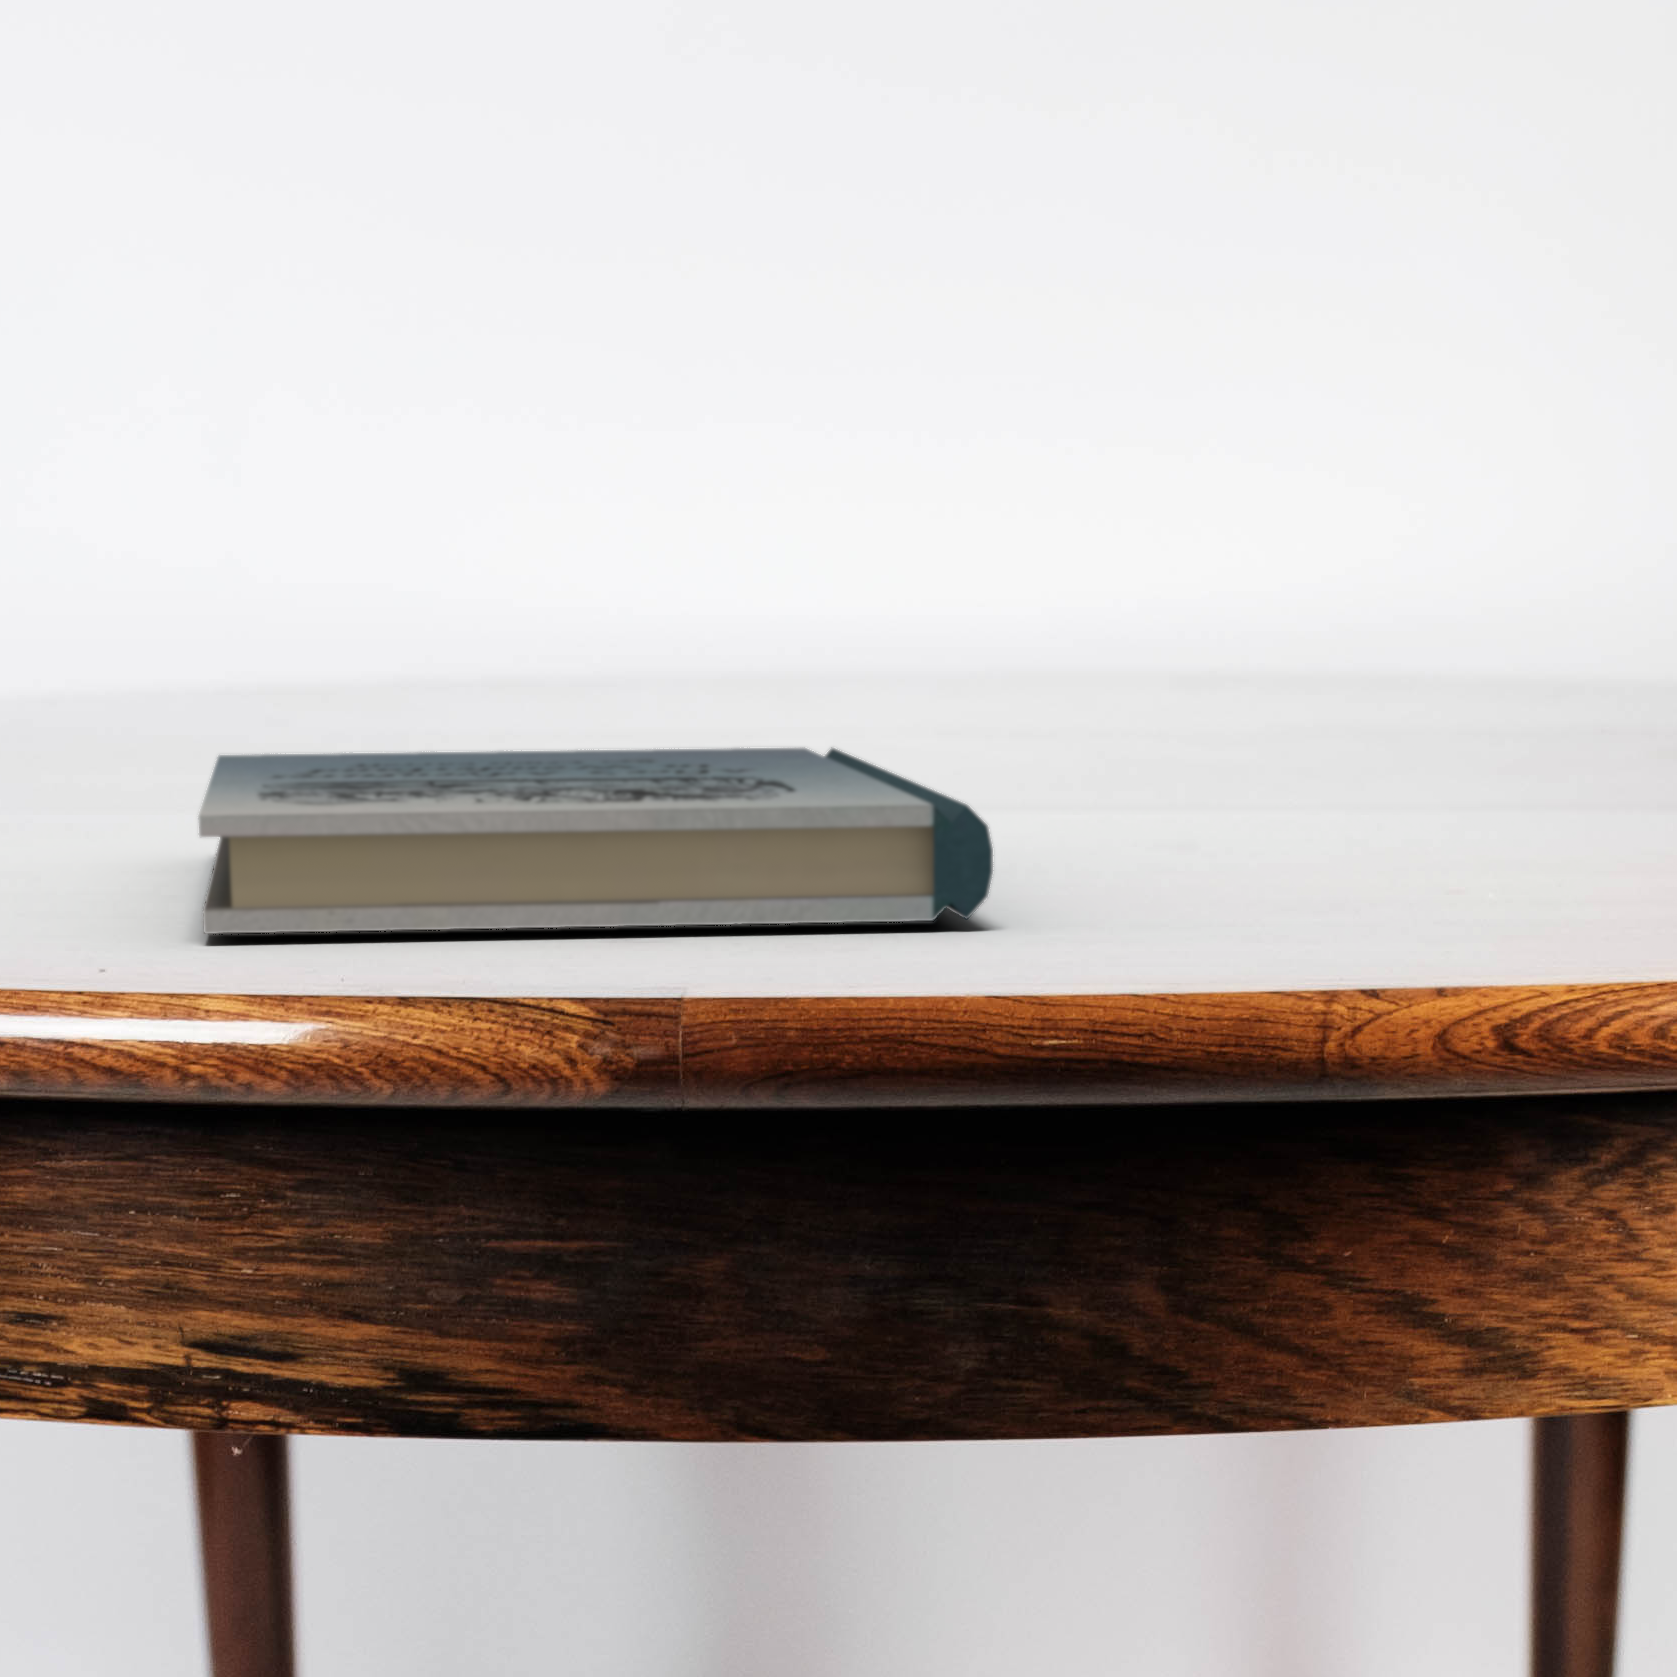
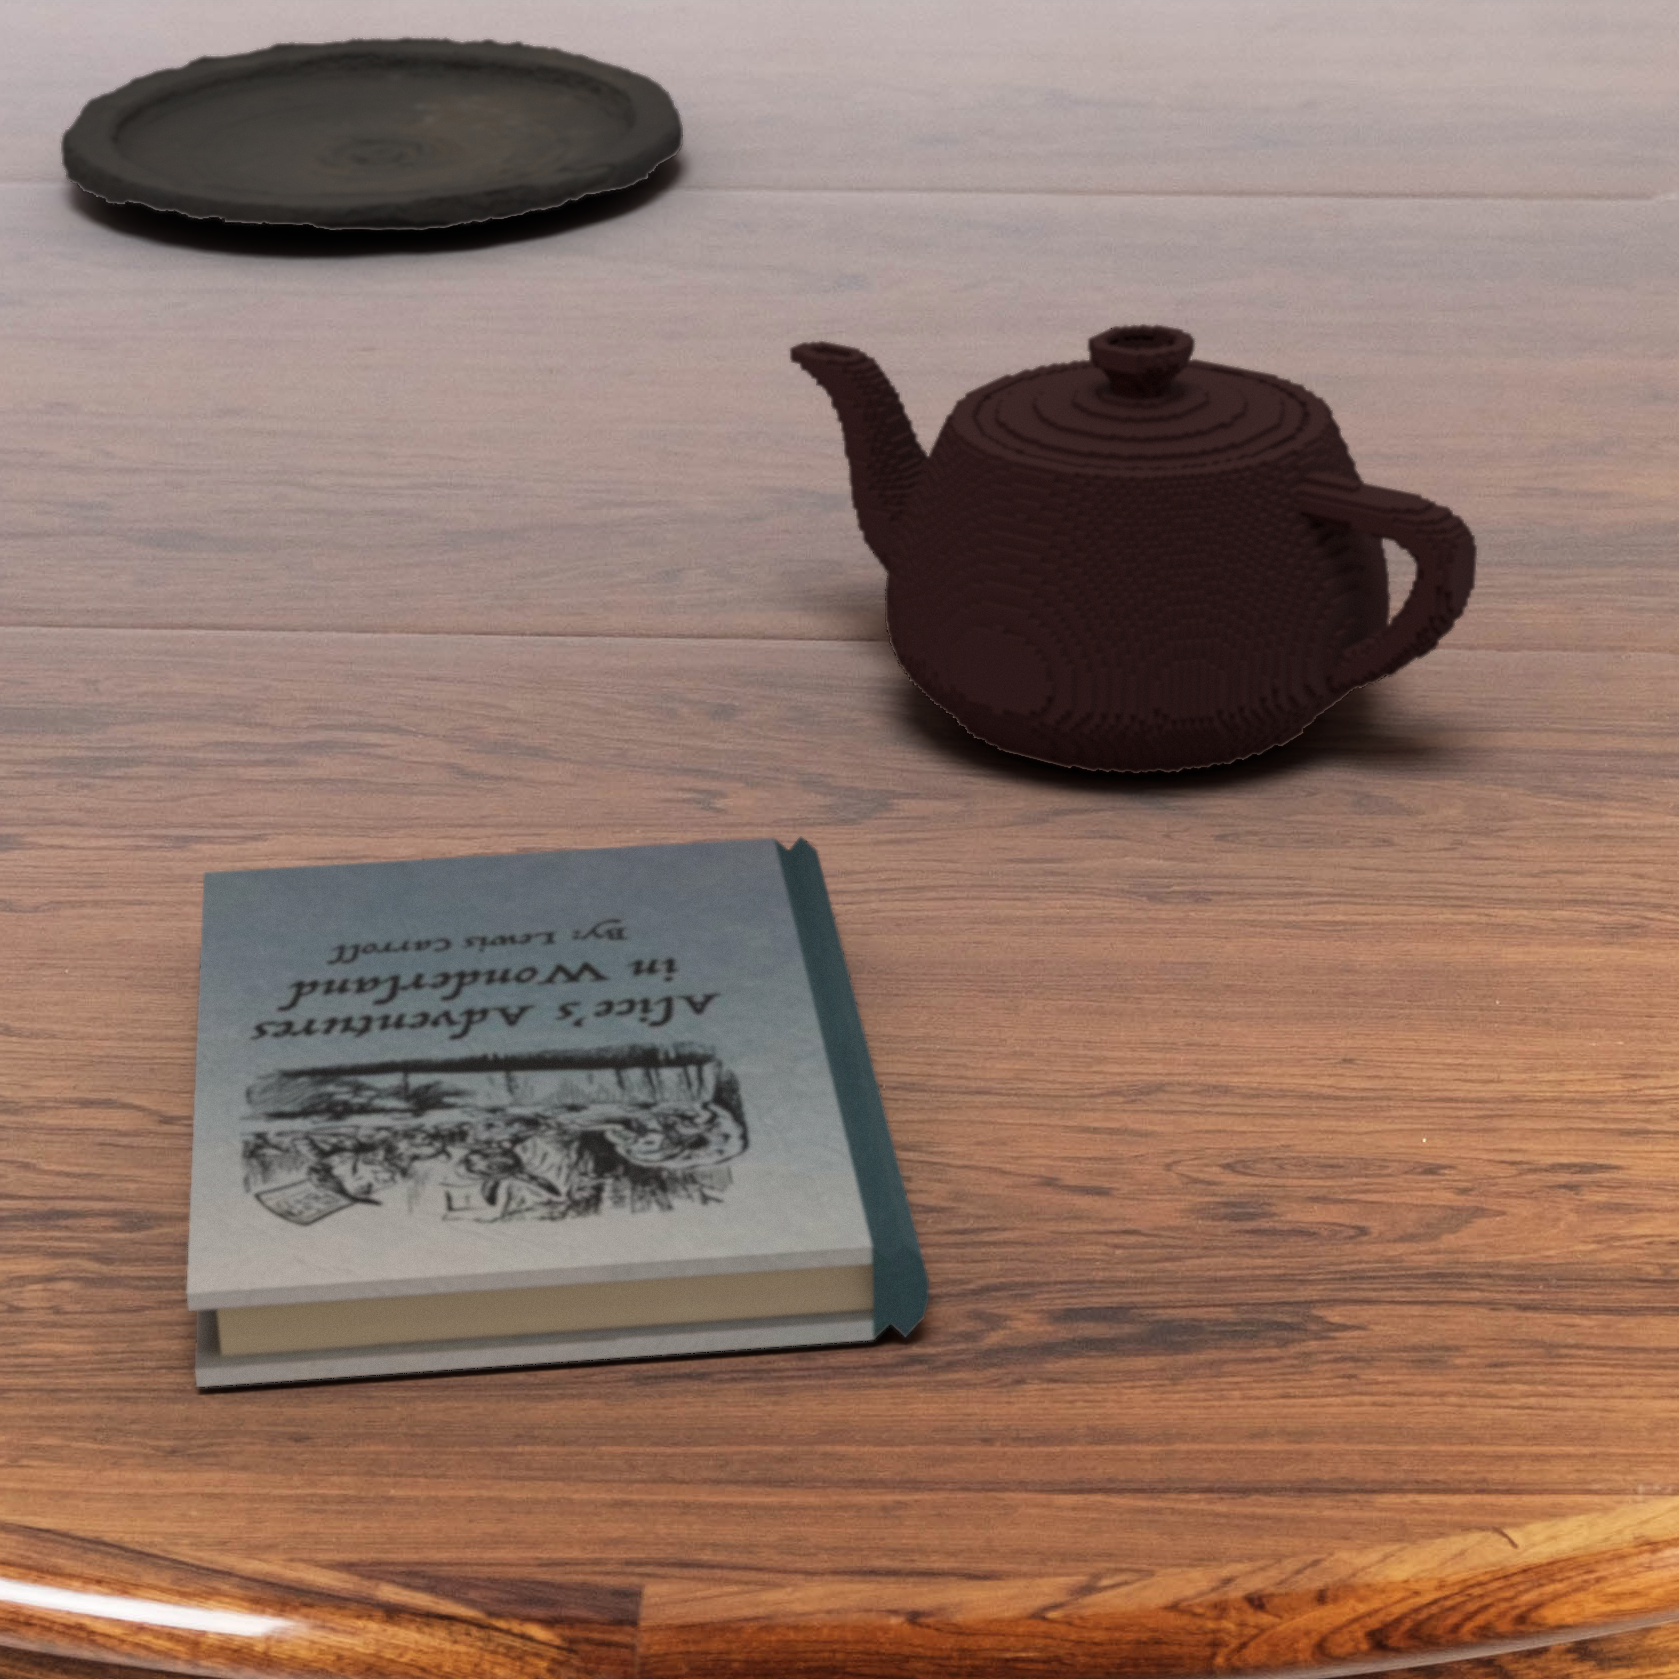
teapot: none [809,404,1503,809] -> present [790,324,1477,774]
plate: none [83,640,680,716] -> present [61,37,683,231]

